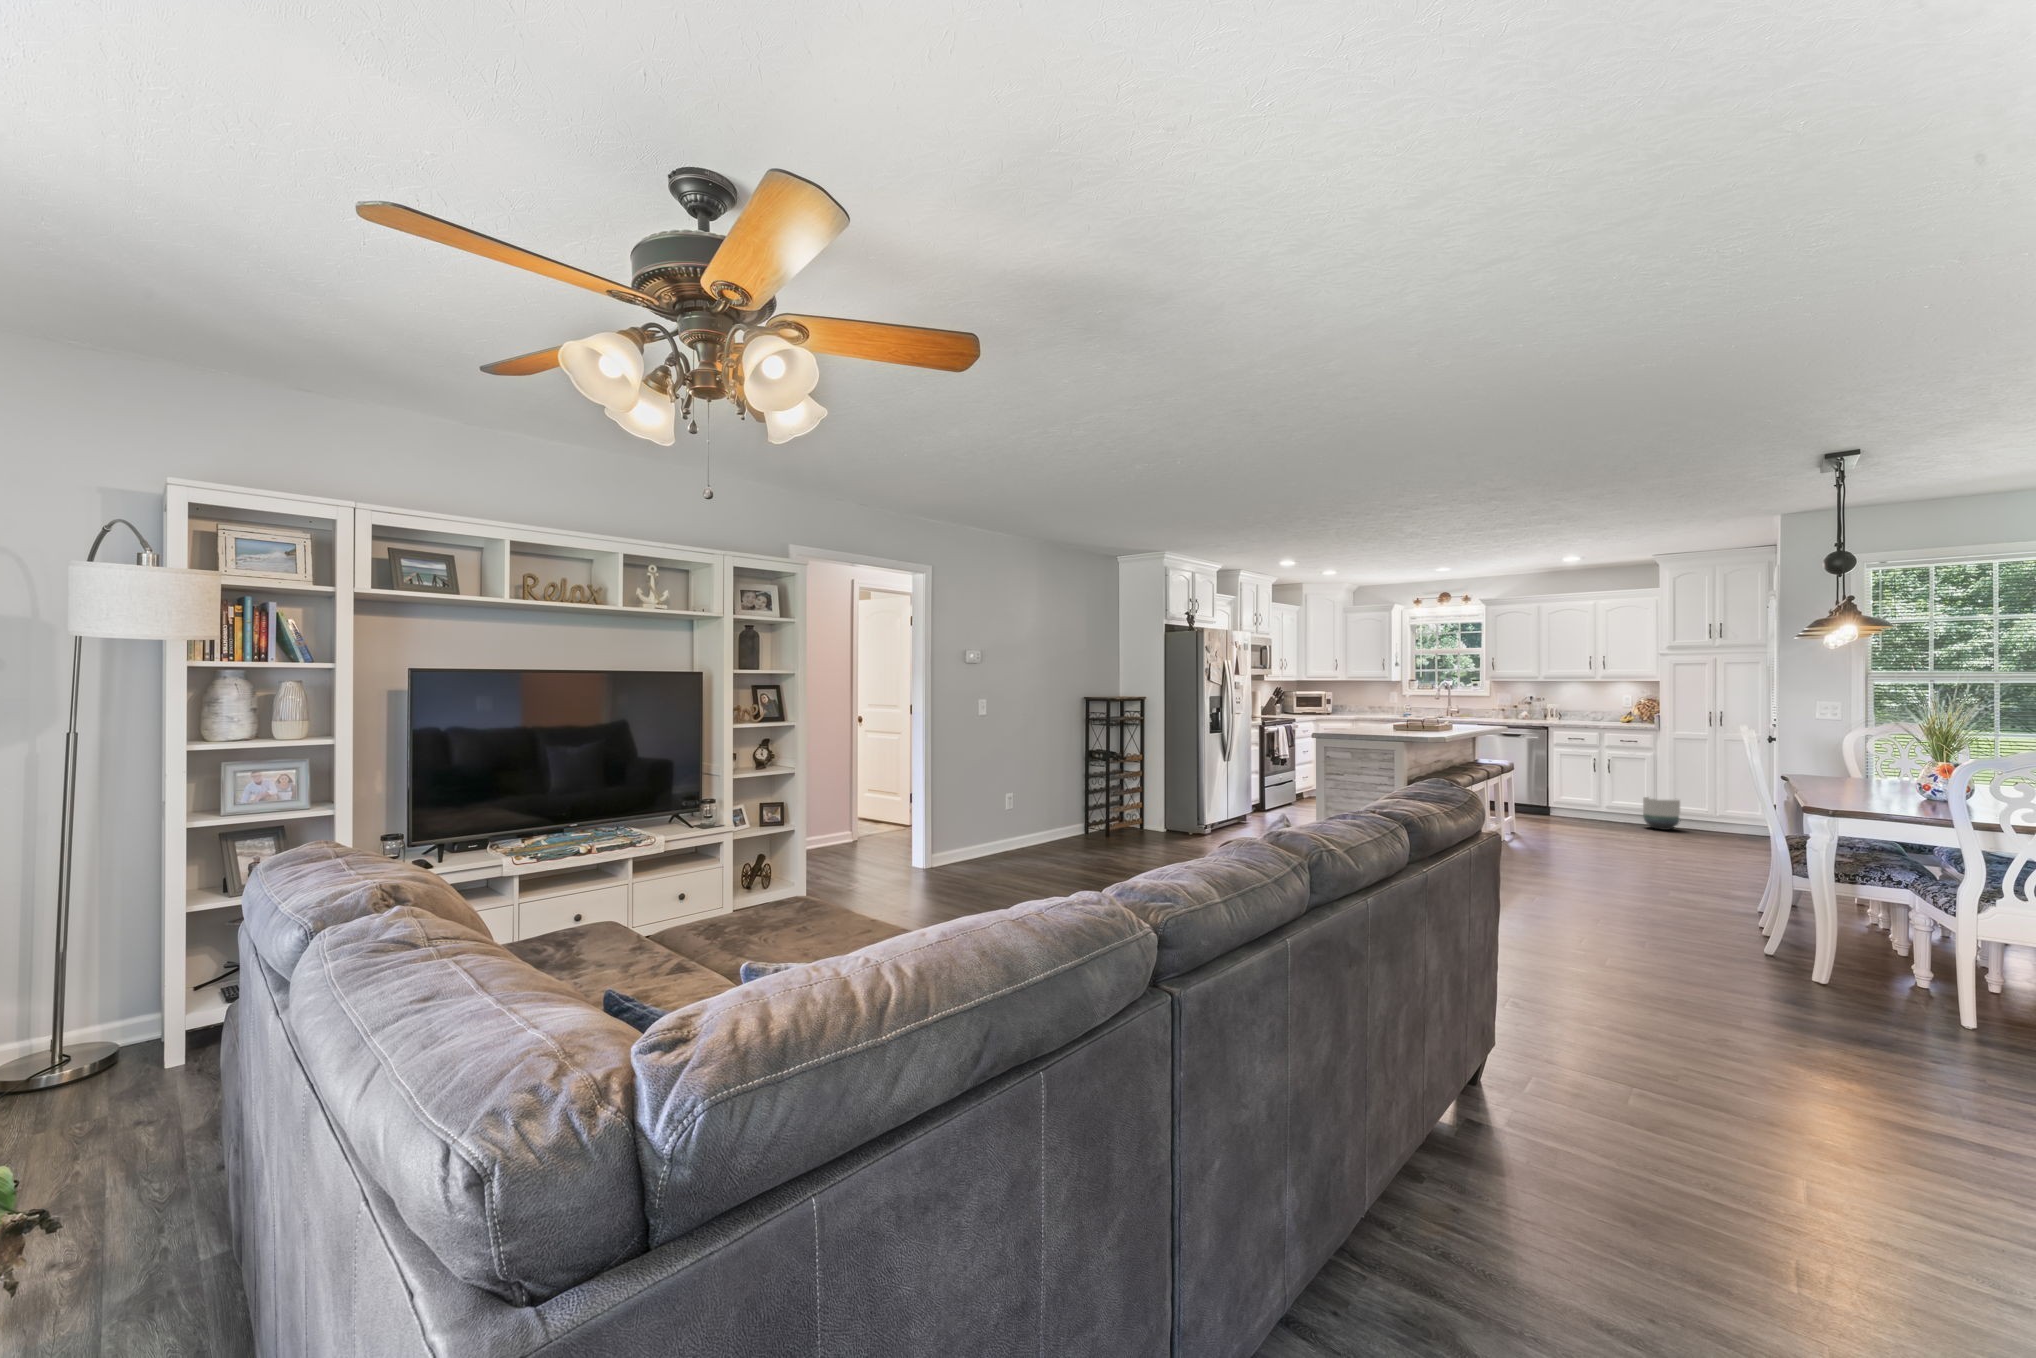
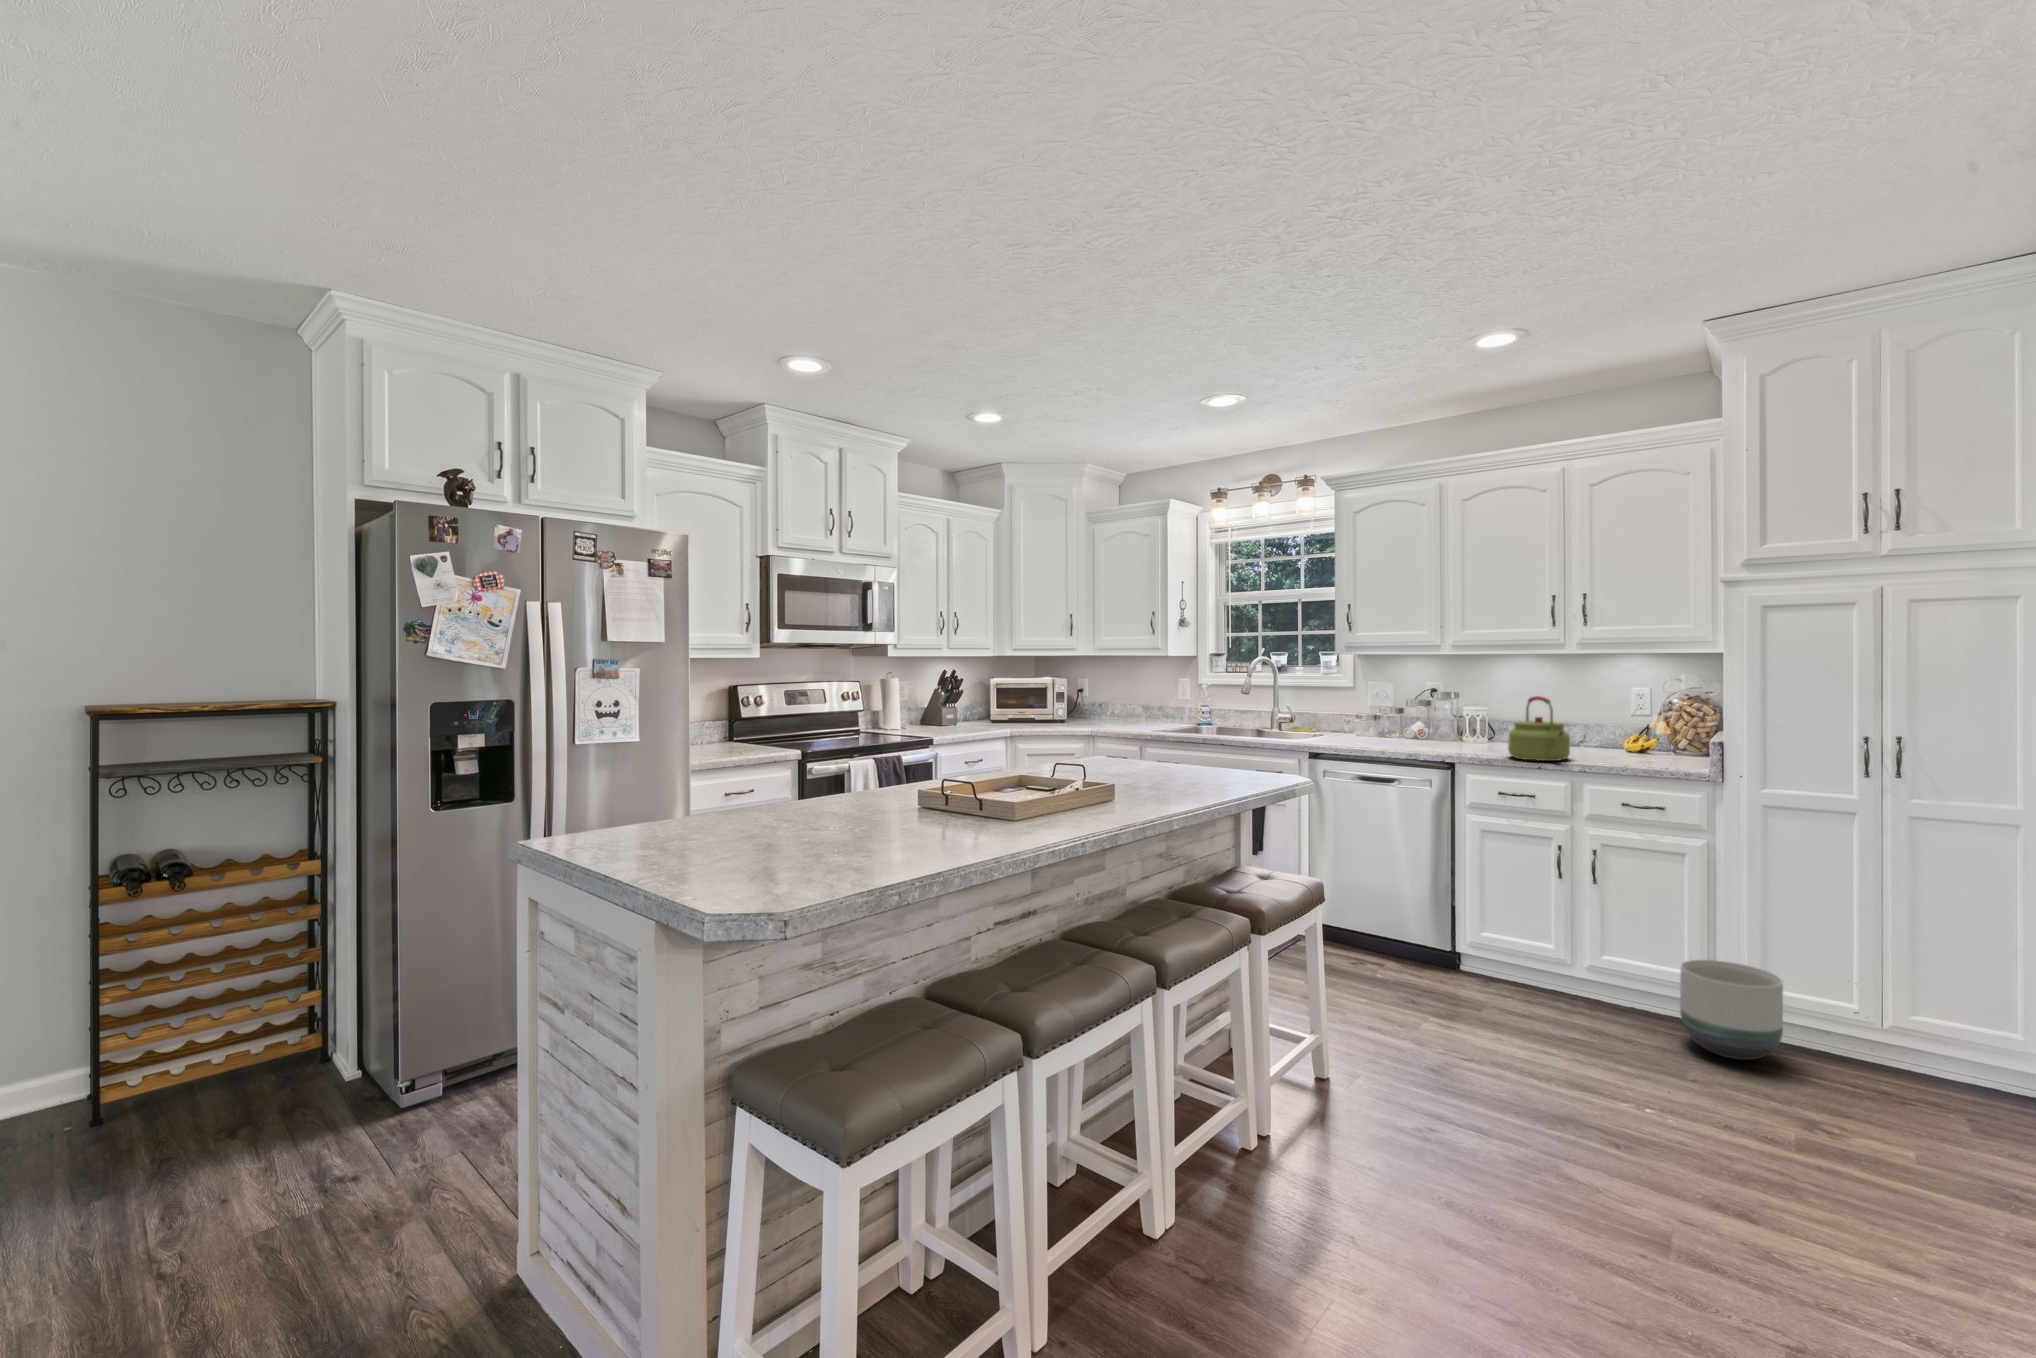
kettle: none [1571,698,1598,724] -> present [1508,696,1570,761]

